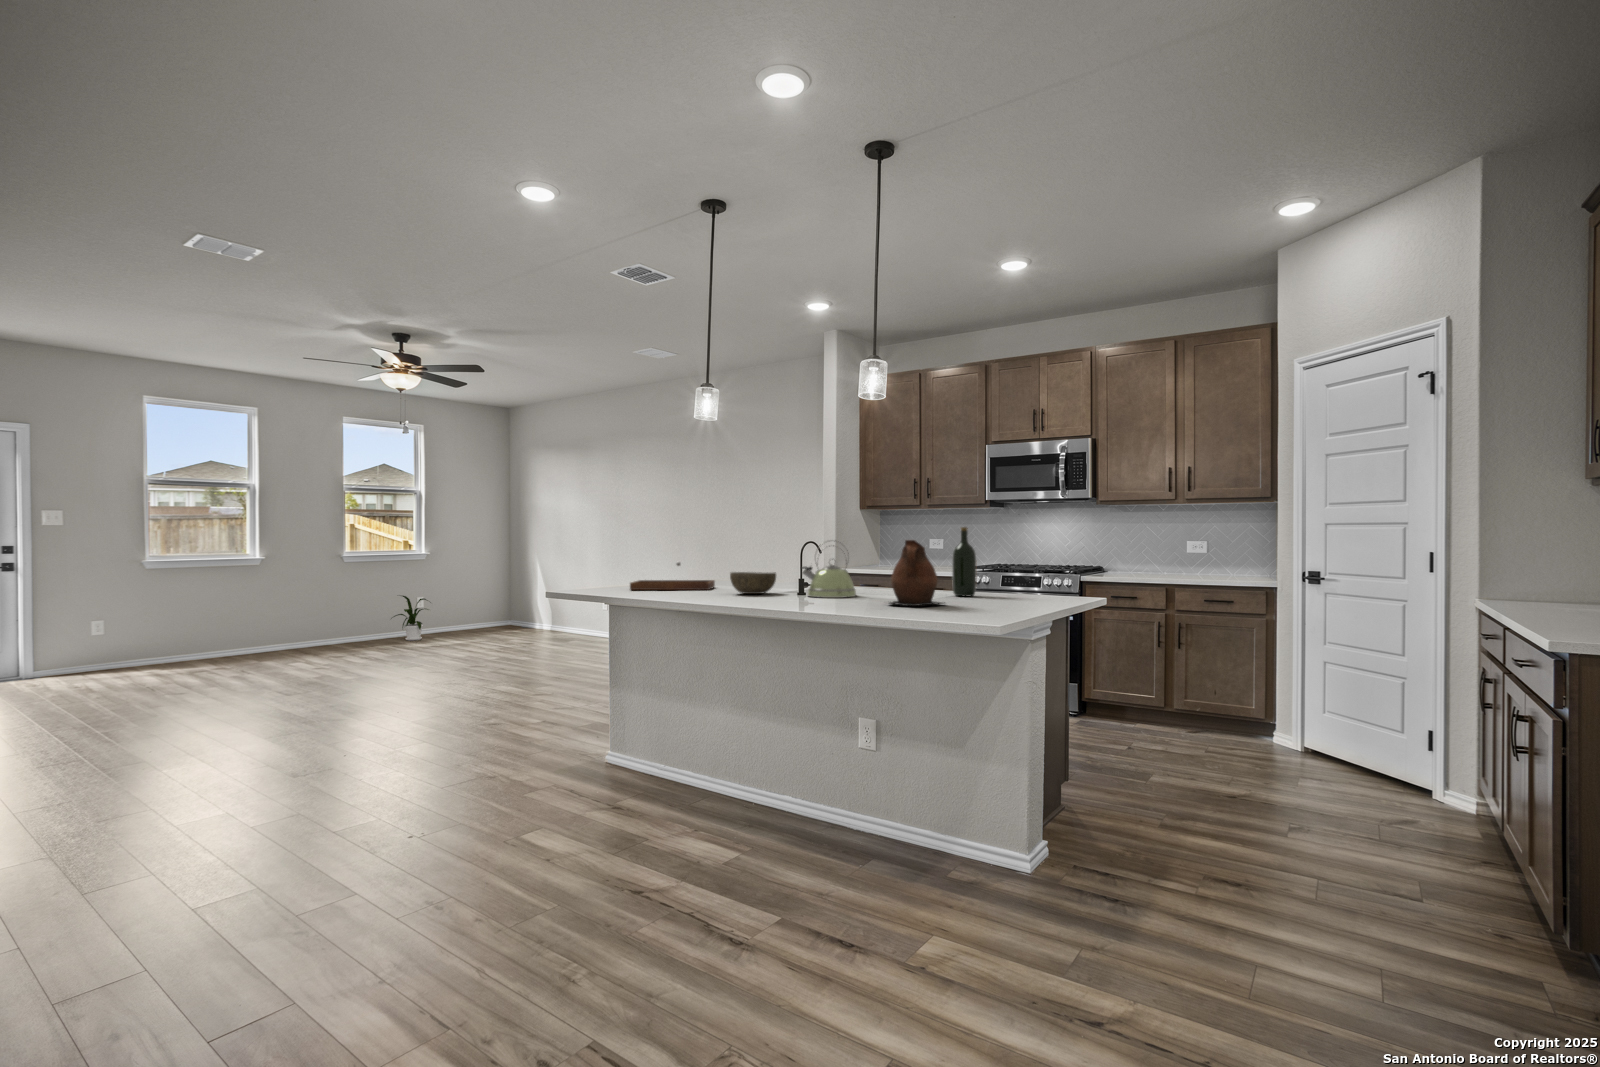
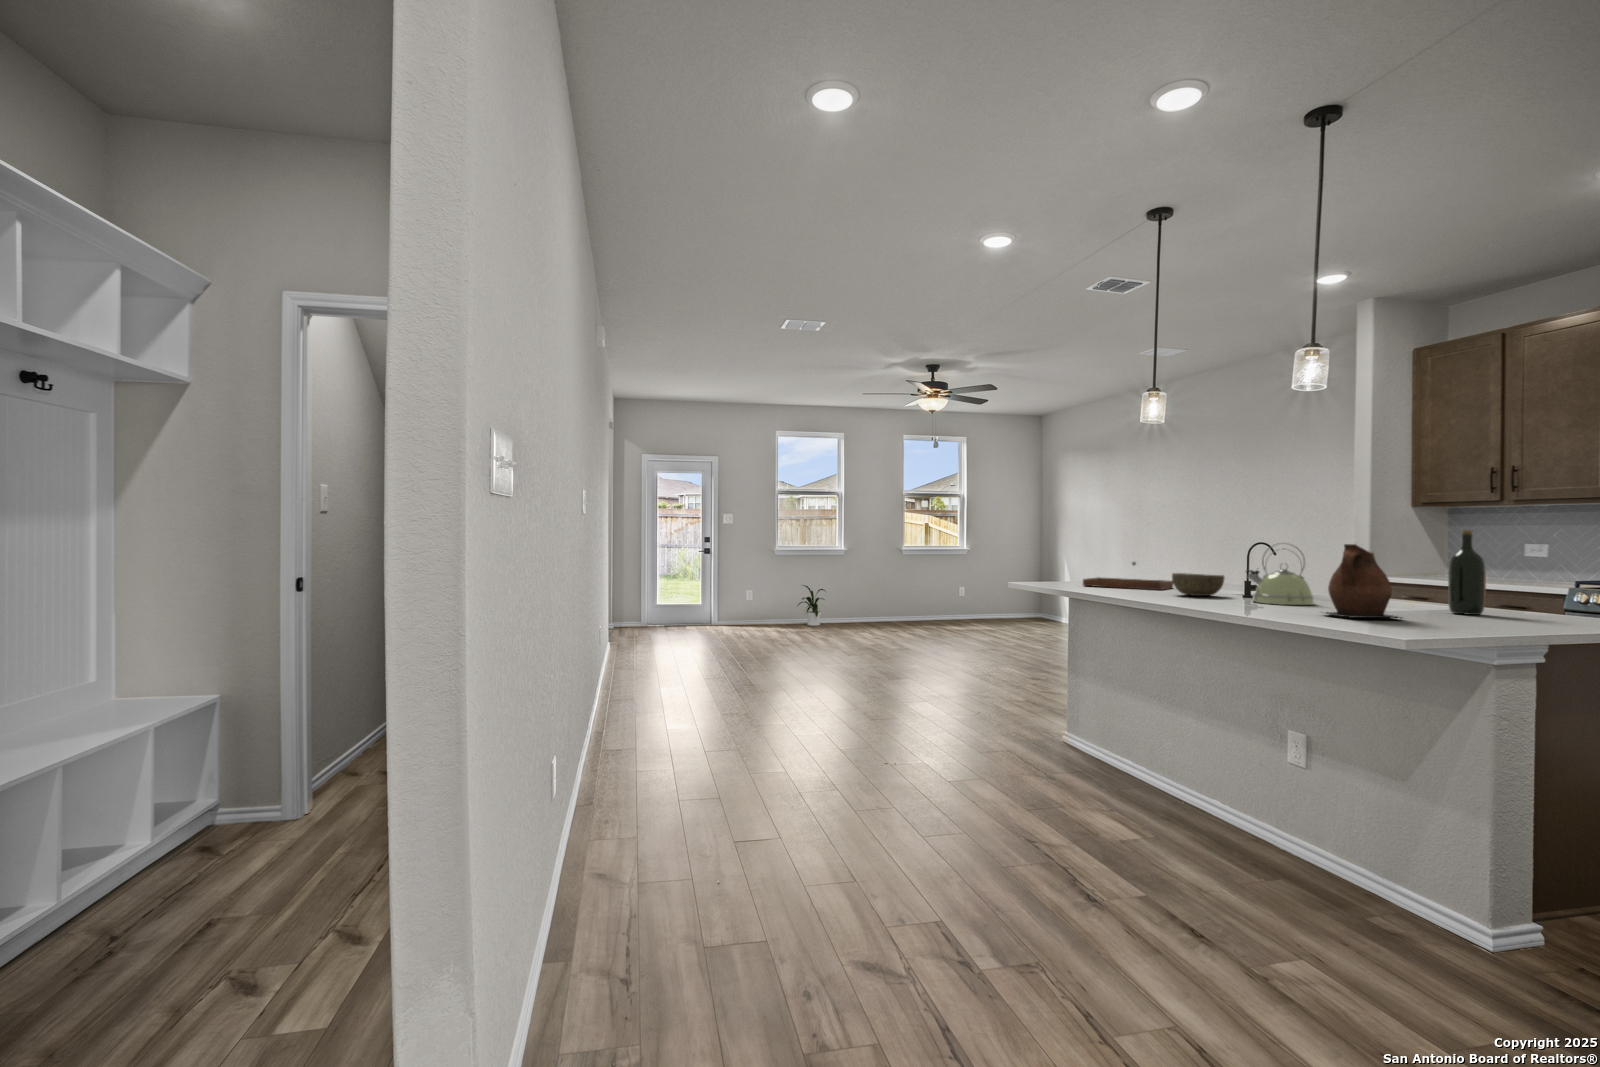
house plant: present [394,596,428,640] -> present [798,585,825,626]

